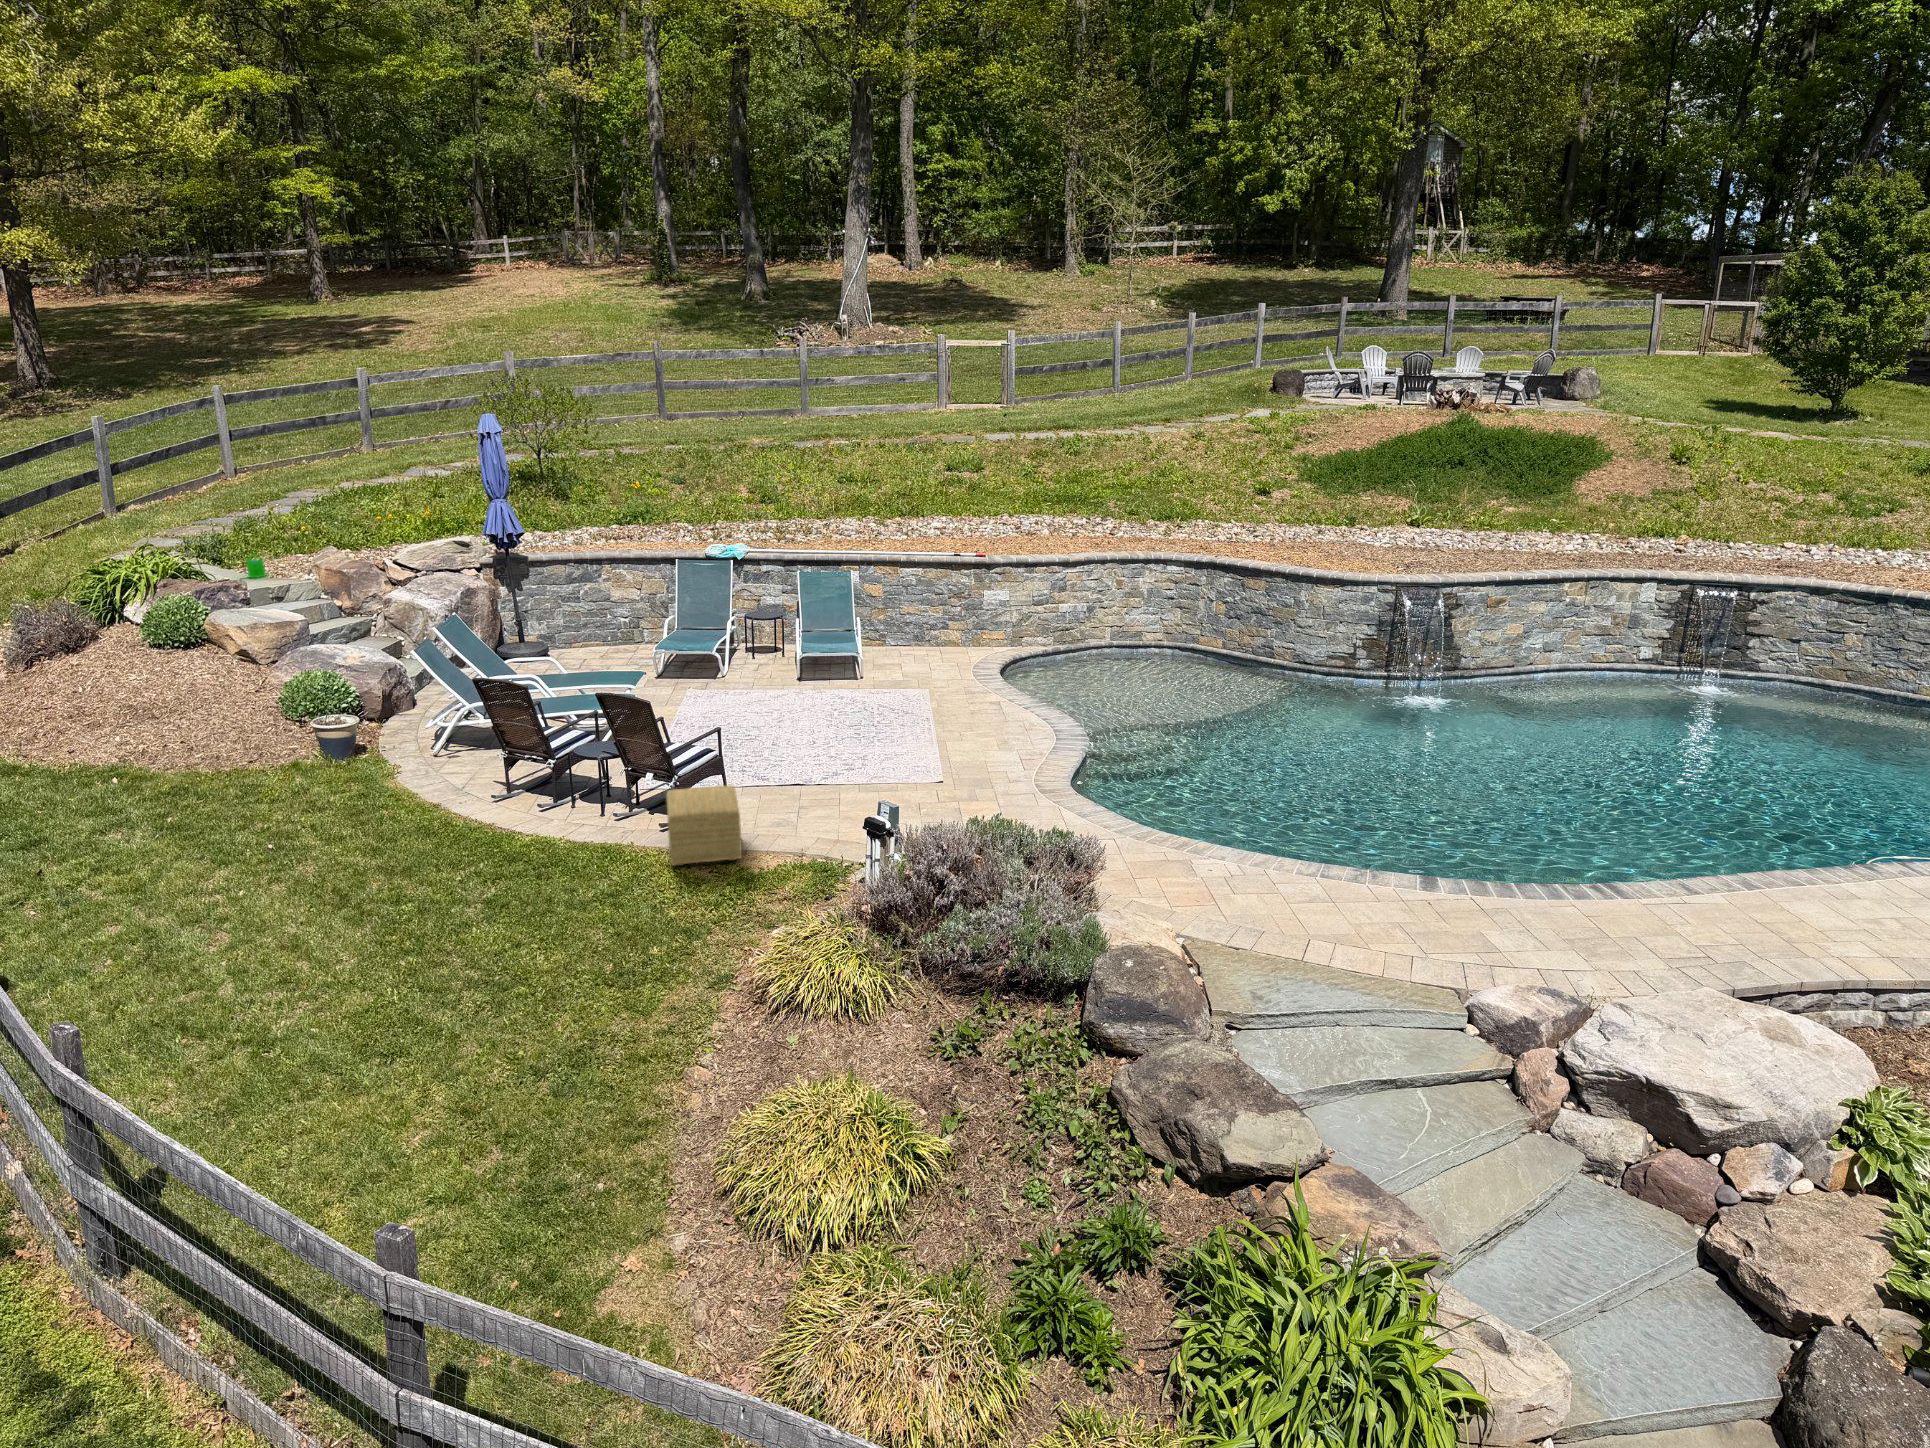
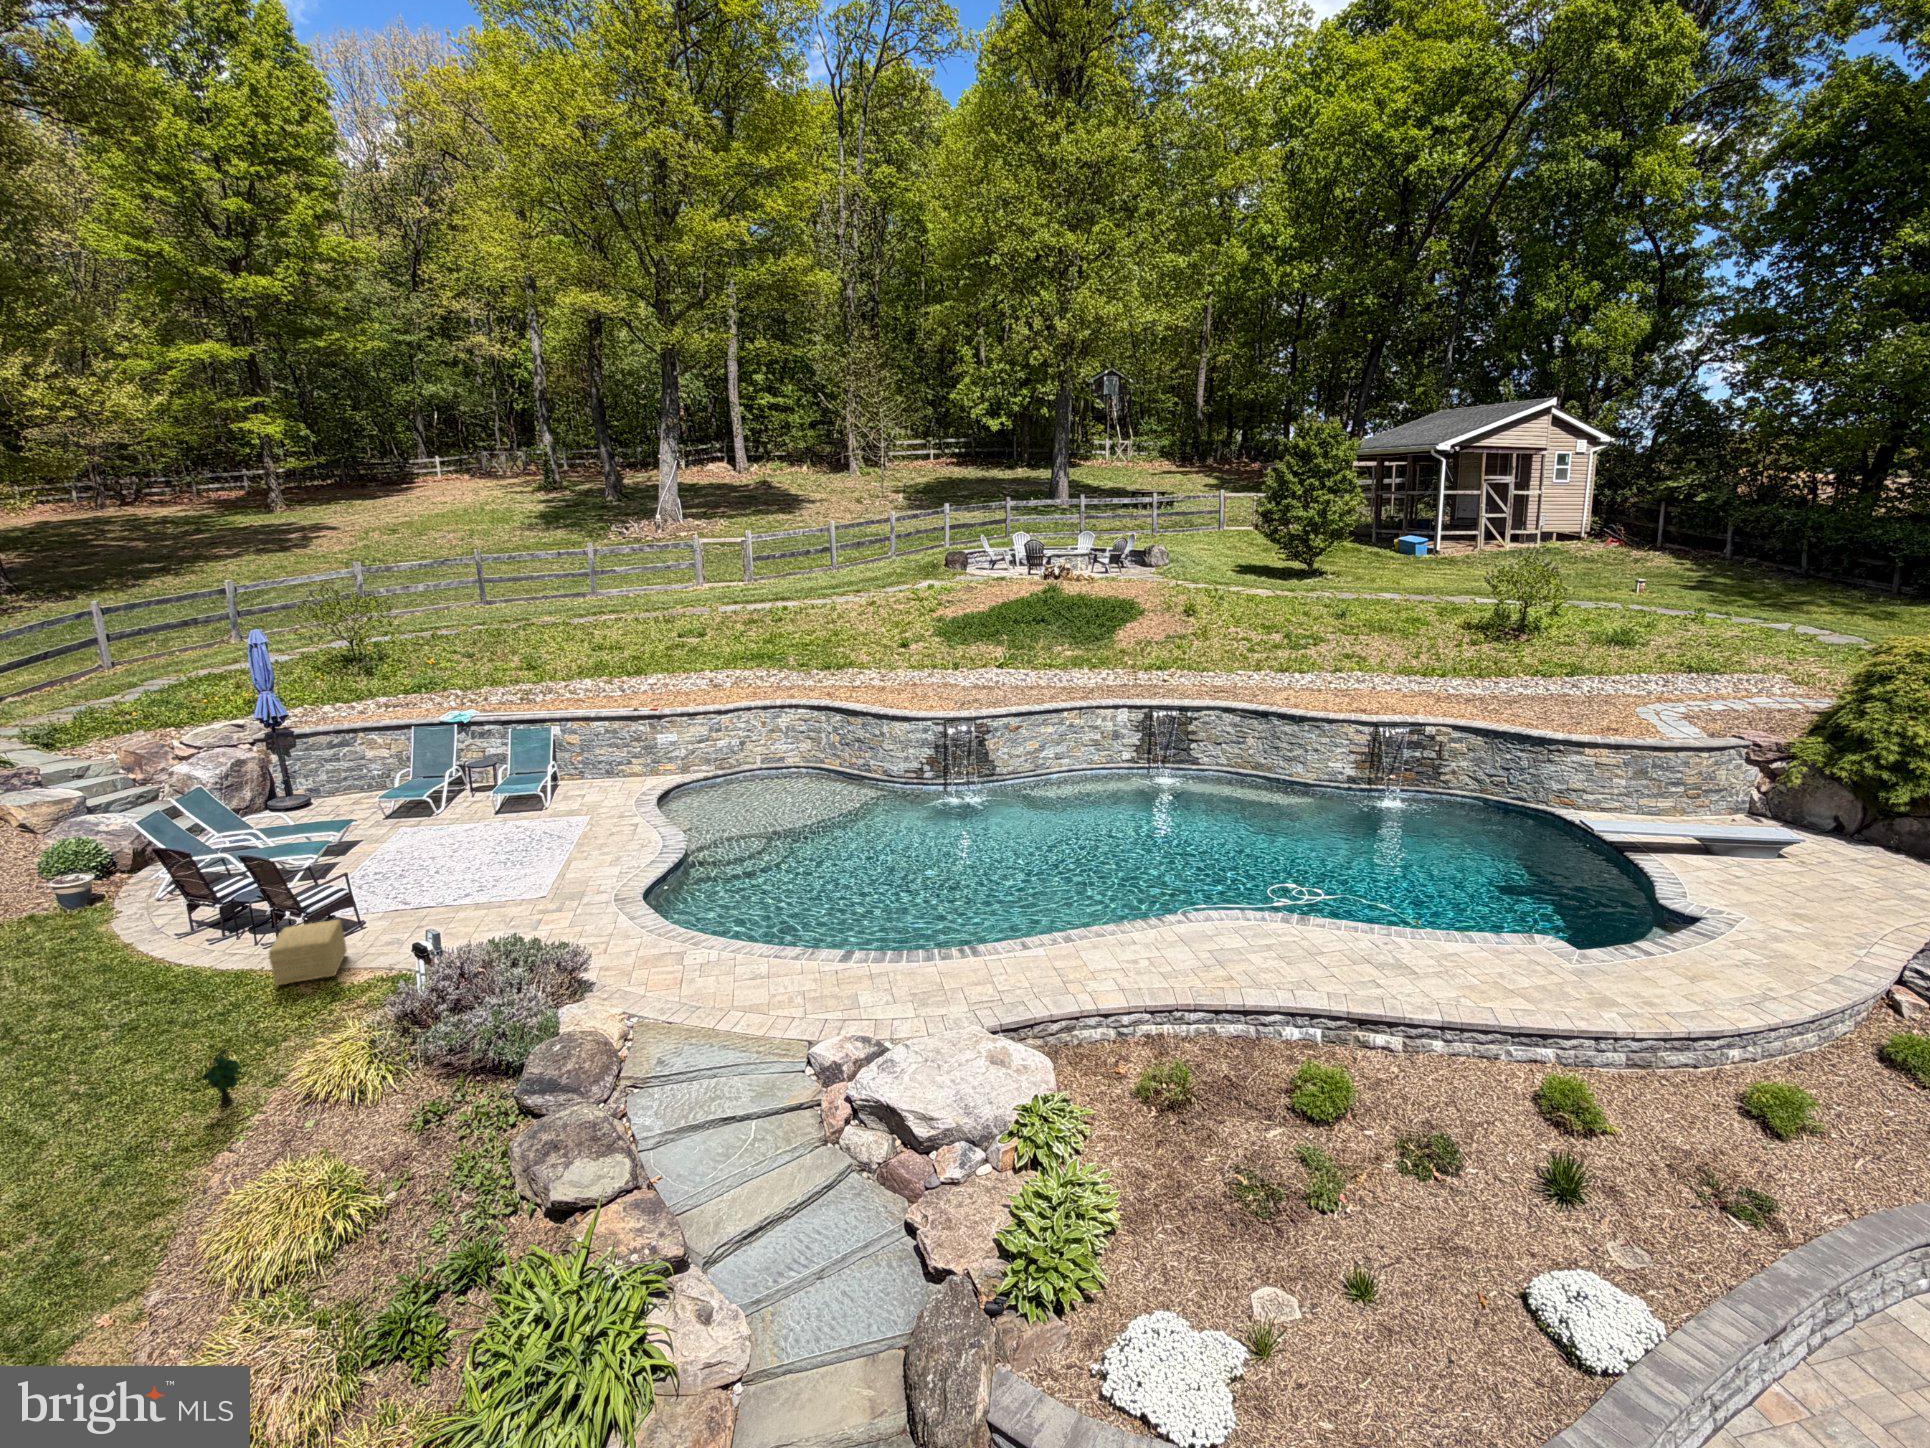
watering can: present [246,554,266,578] -> none [55,743,75,761]
decorative plant: none [676,929,726,1008] -> present [201,1049,243,1107]

